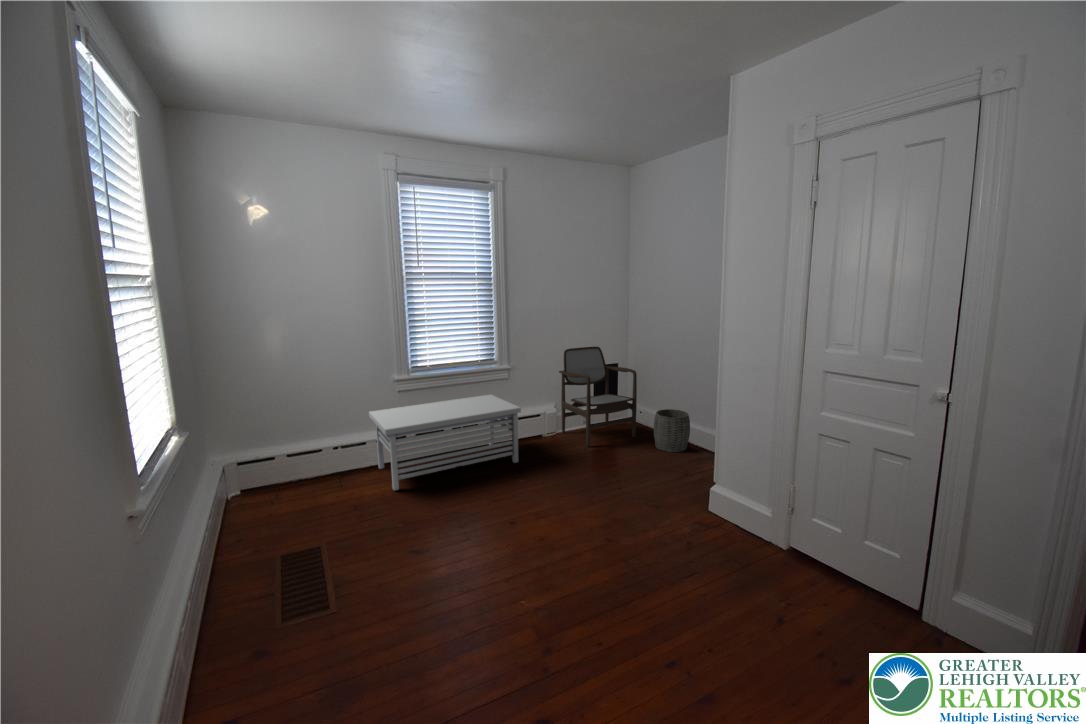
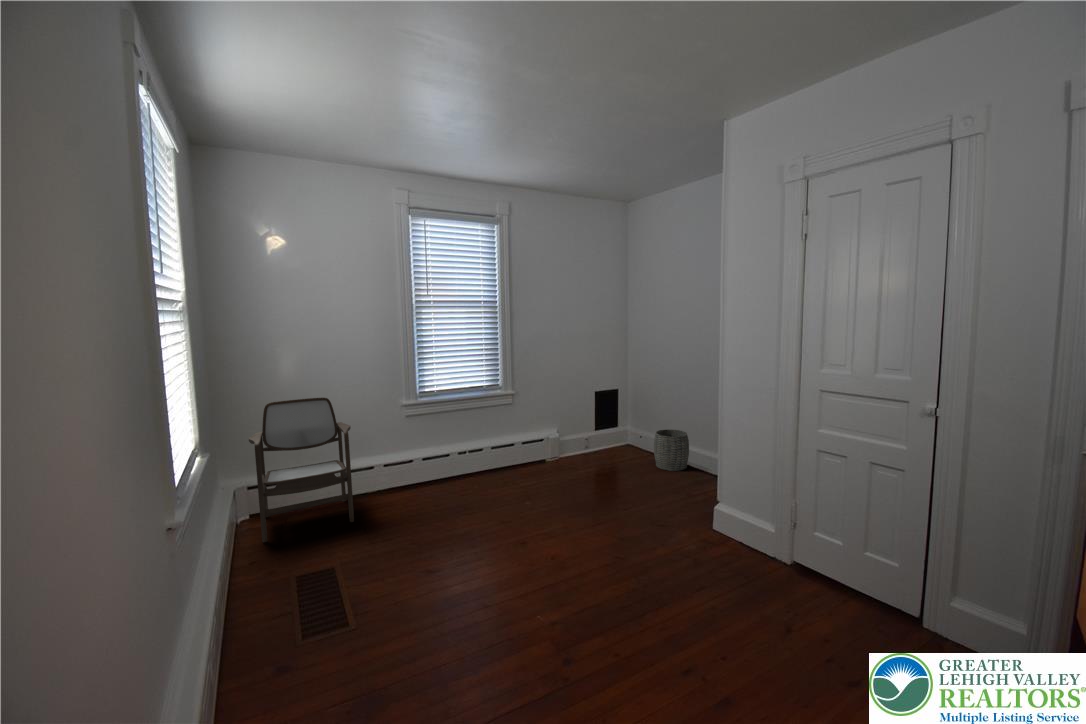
armchair: present [559,347,637,447] -> present [249,397,354,542]
storage bench: present [369,395,521,490] -> none [379,417,525,509]

